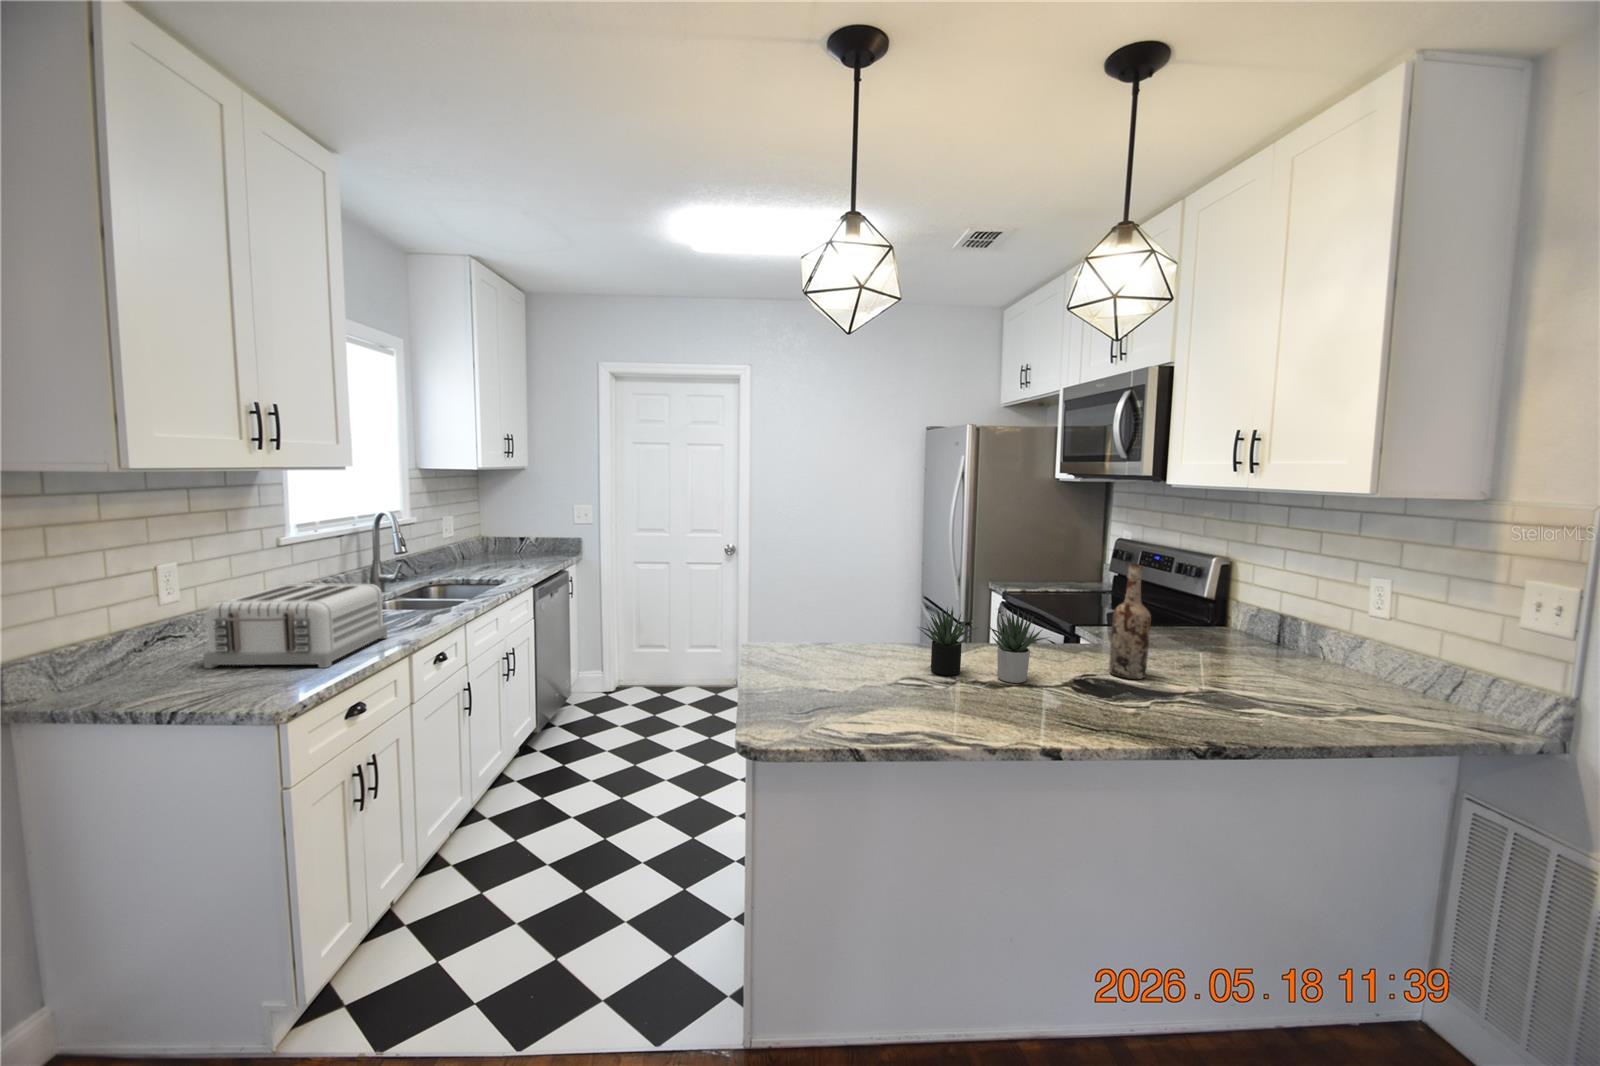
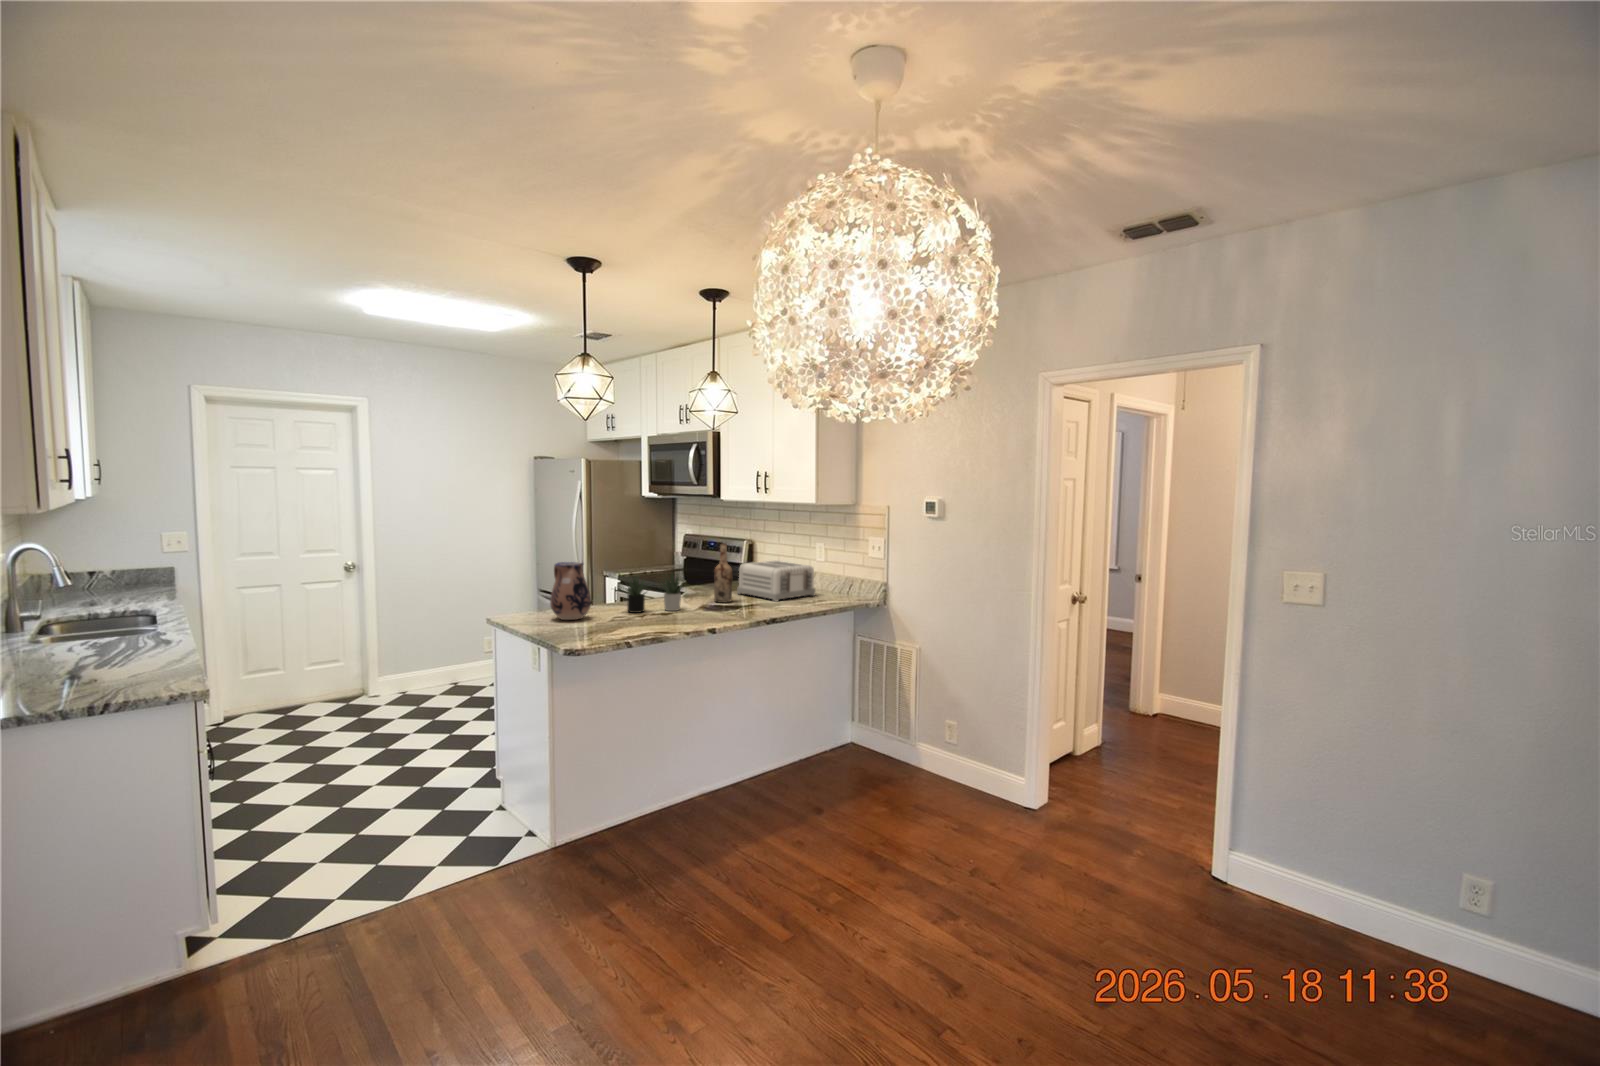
ceramic pitcher: none [799,574,863,672] -> present [550,562,591,620]
toaster: present [204,583,387,668] -> present [737,561,815,601]

